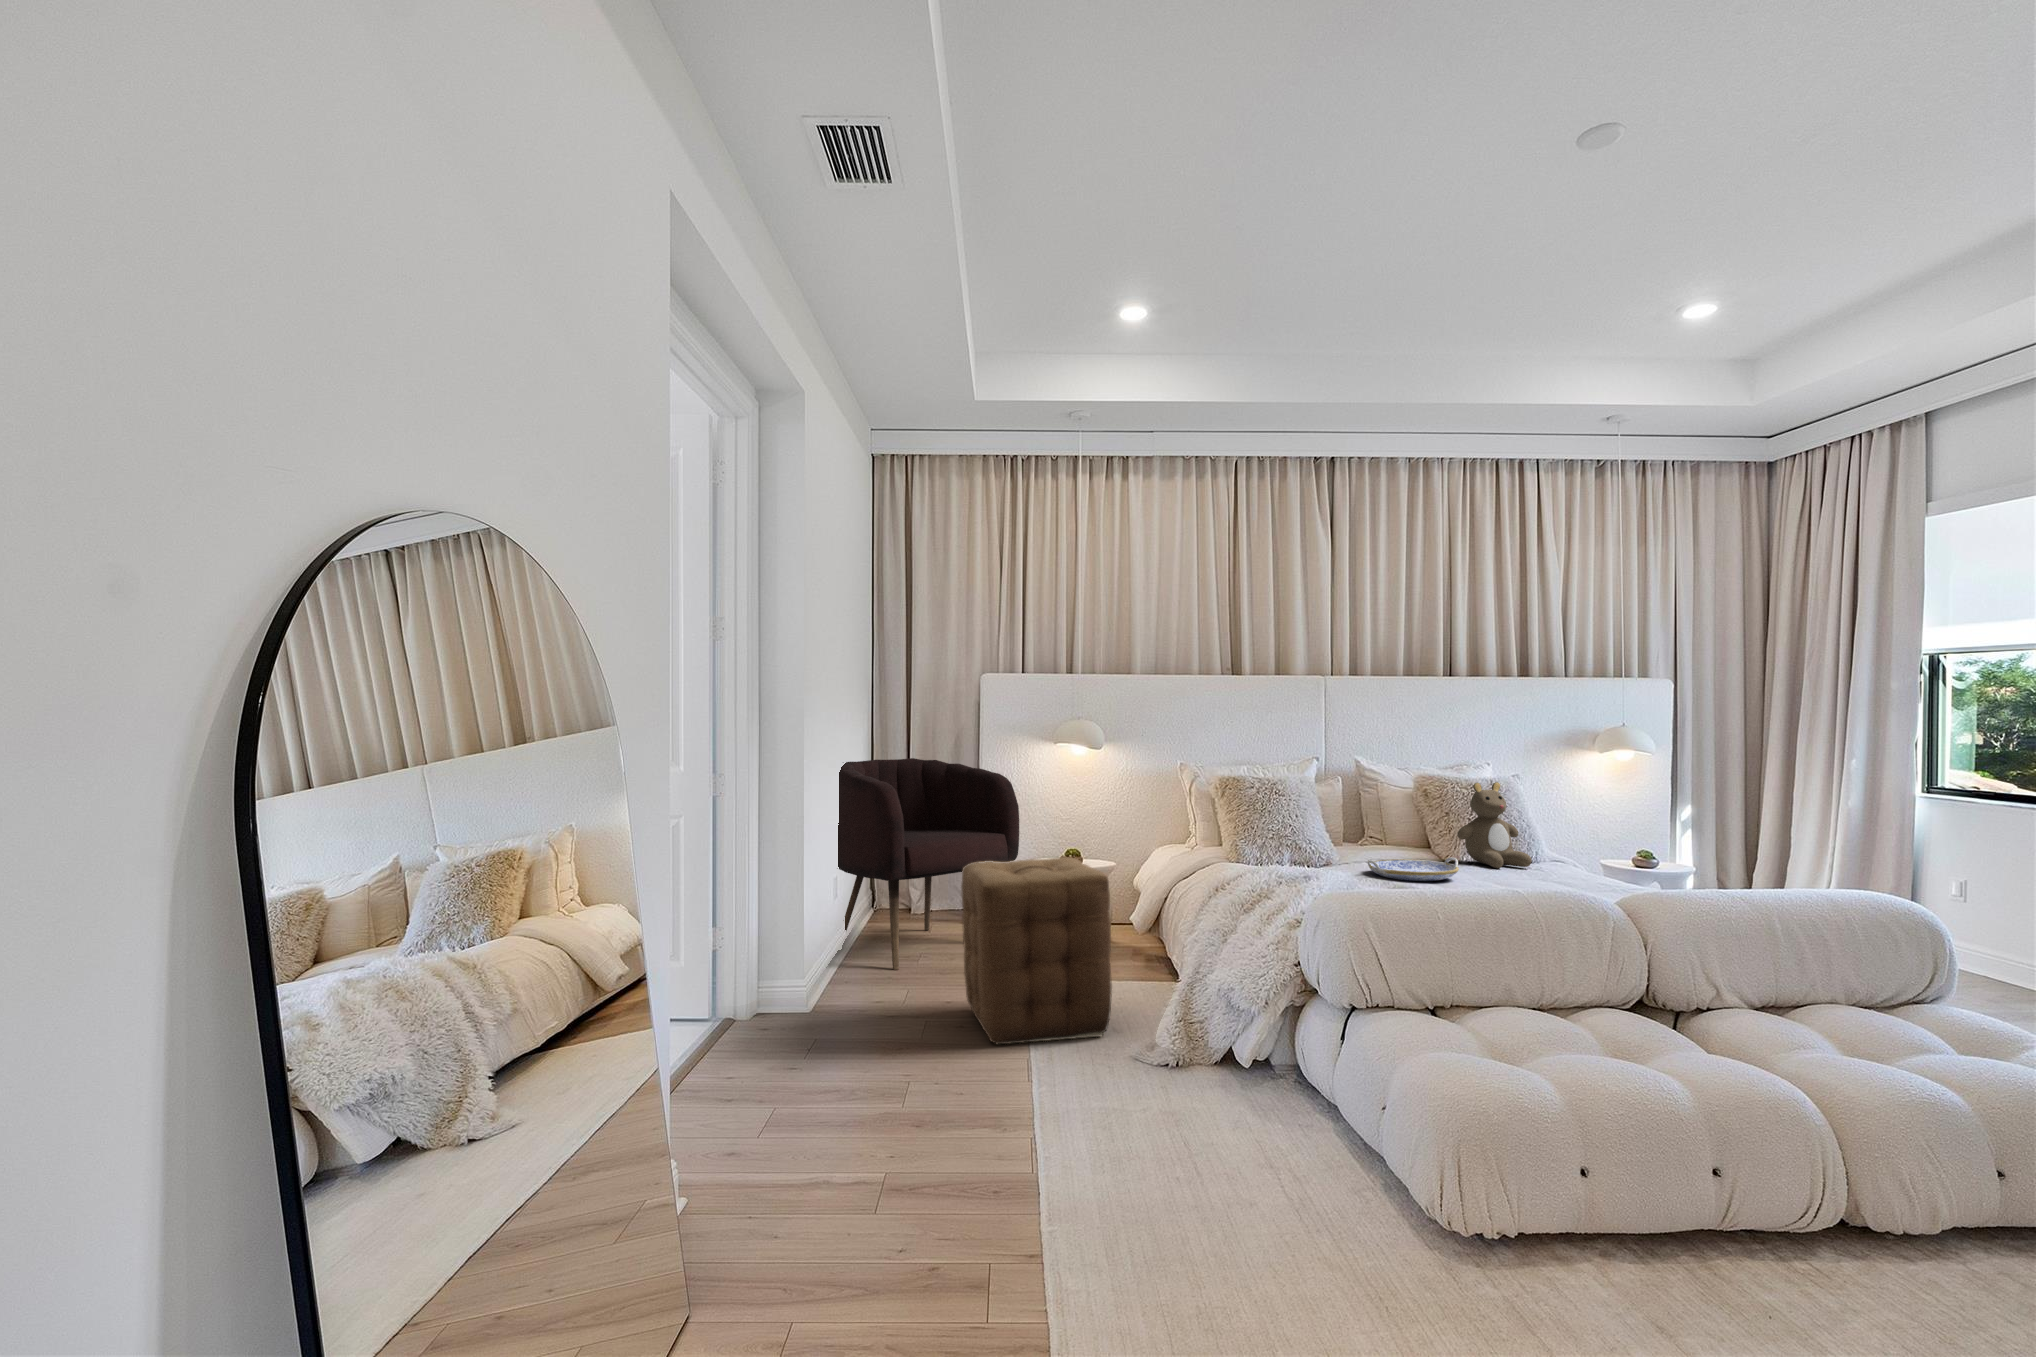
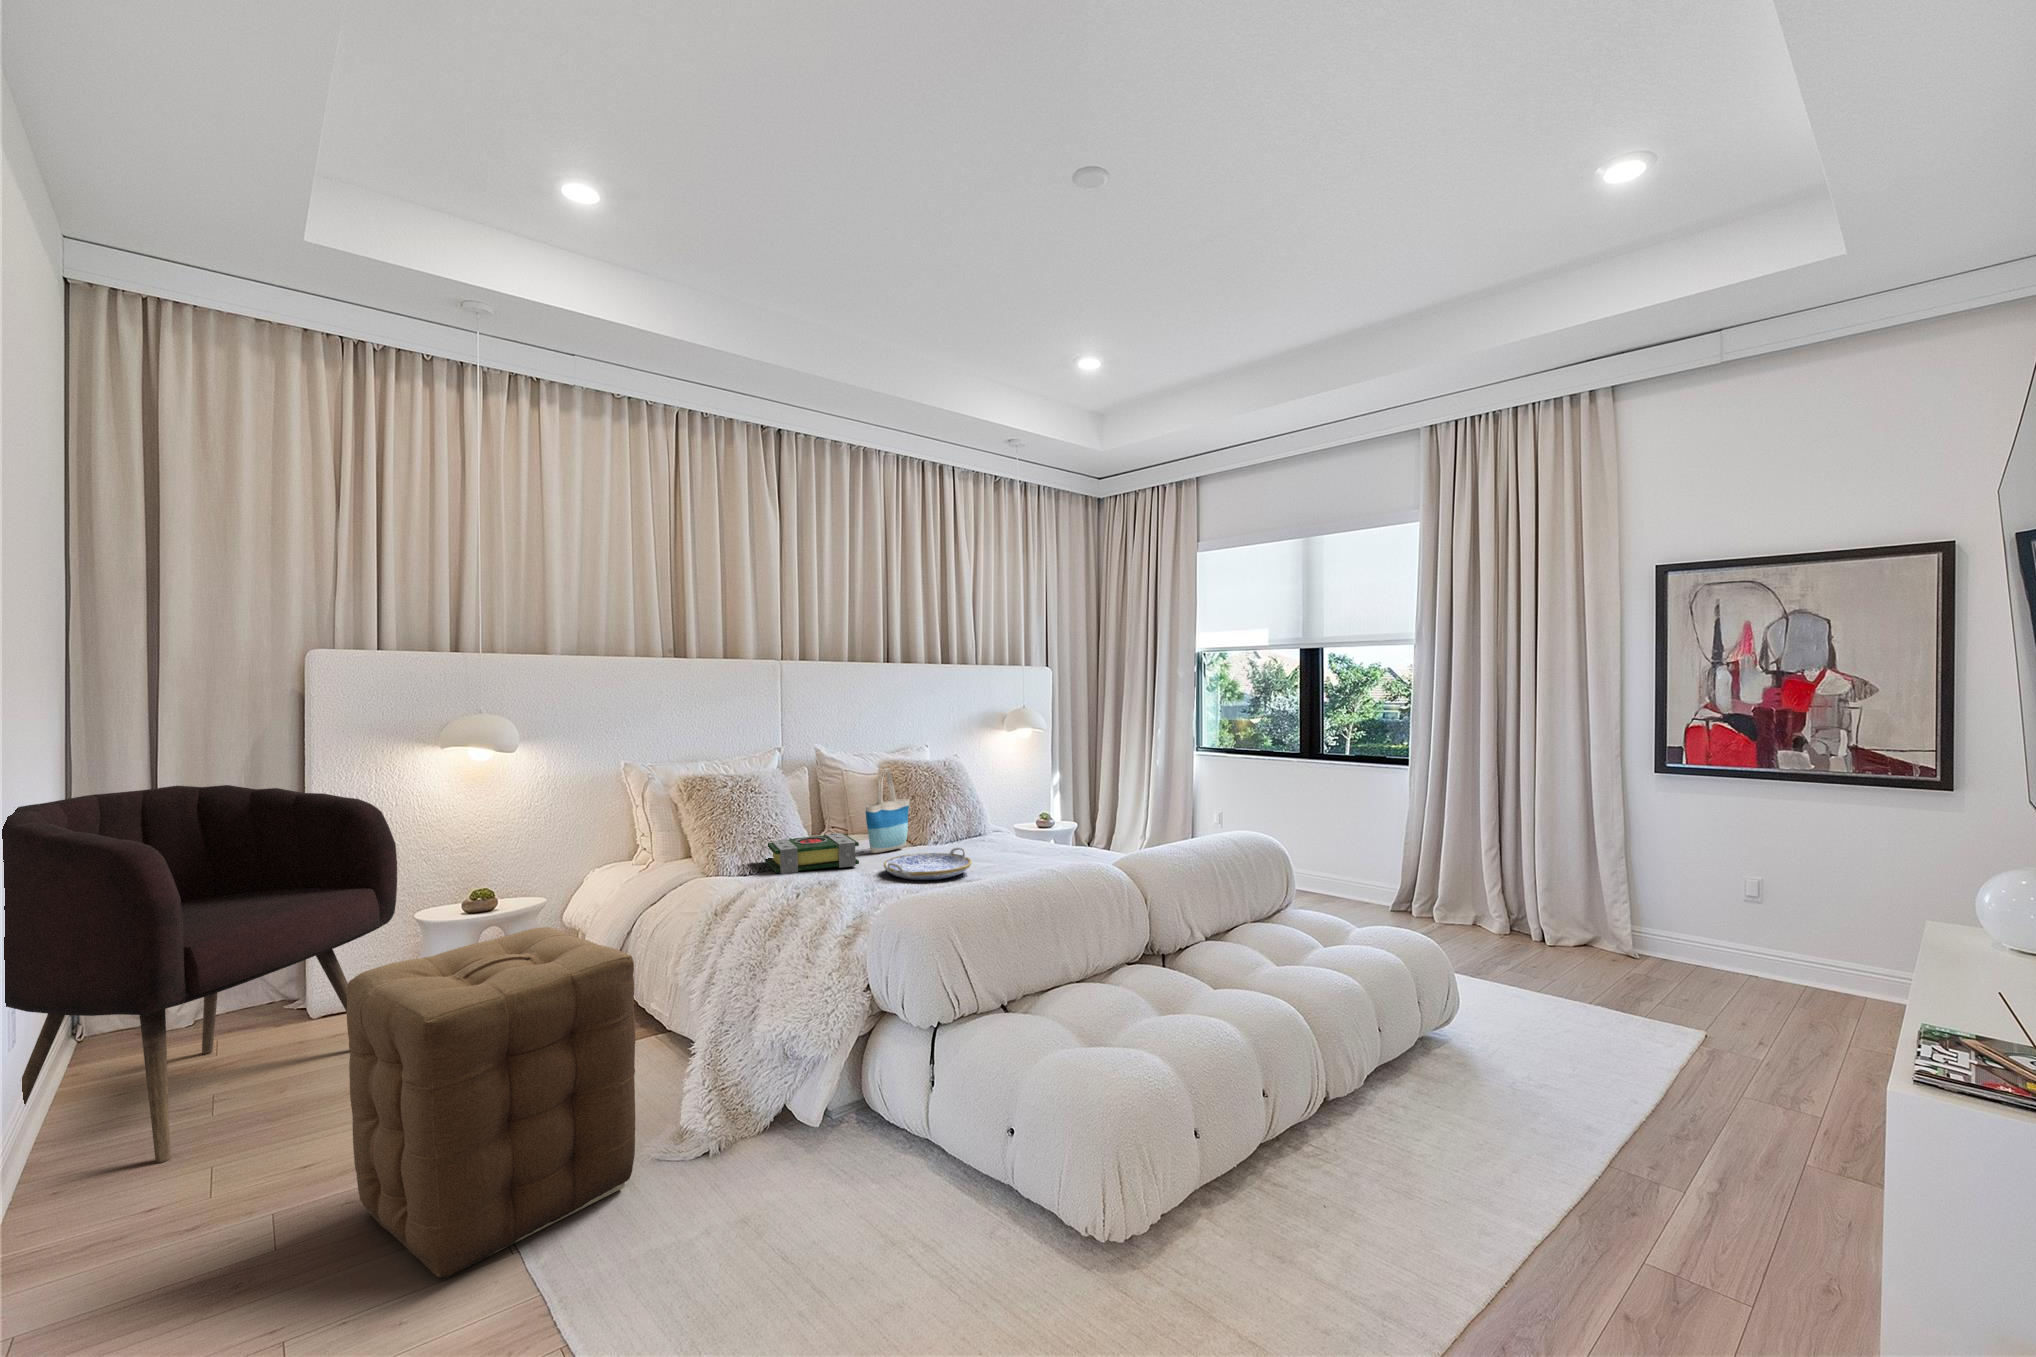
tote bag: none [1376,779,1430,860] -> present [865,768,910,853]
teddy bear: present [1457,782,1532,868] -> none [934,764,997,848]
book: none [1276,833,1355,864] -> present [765,833,859,874]

